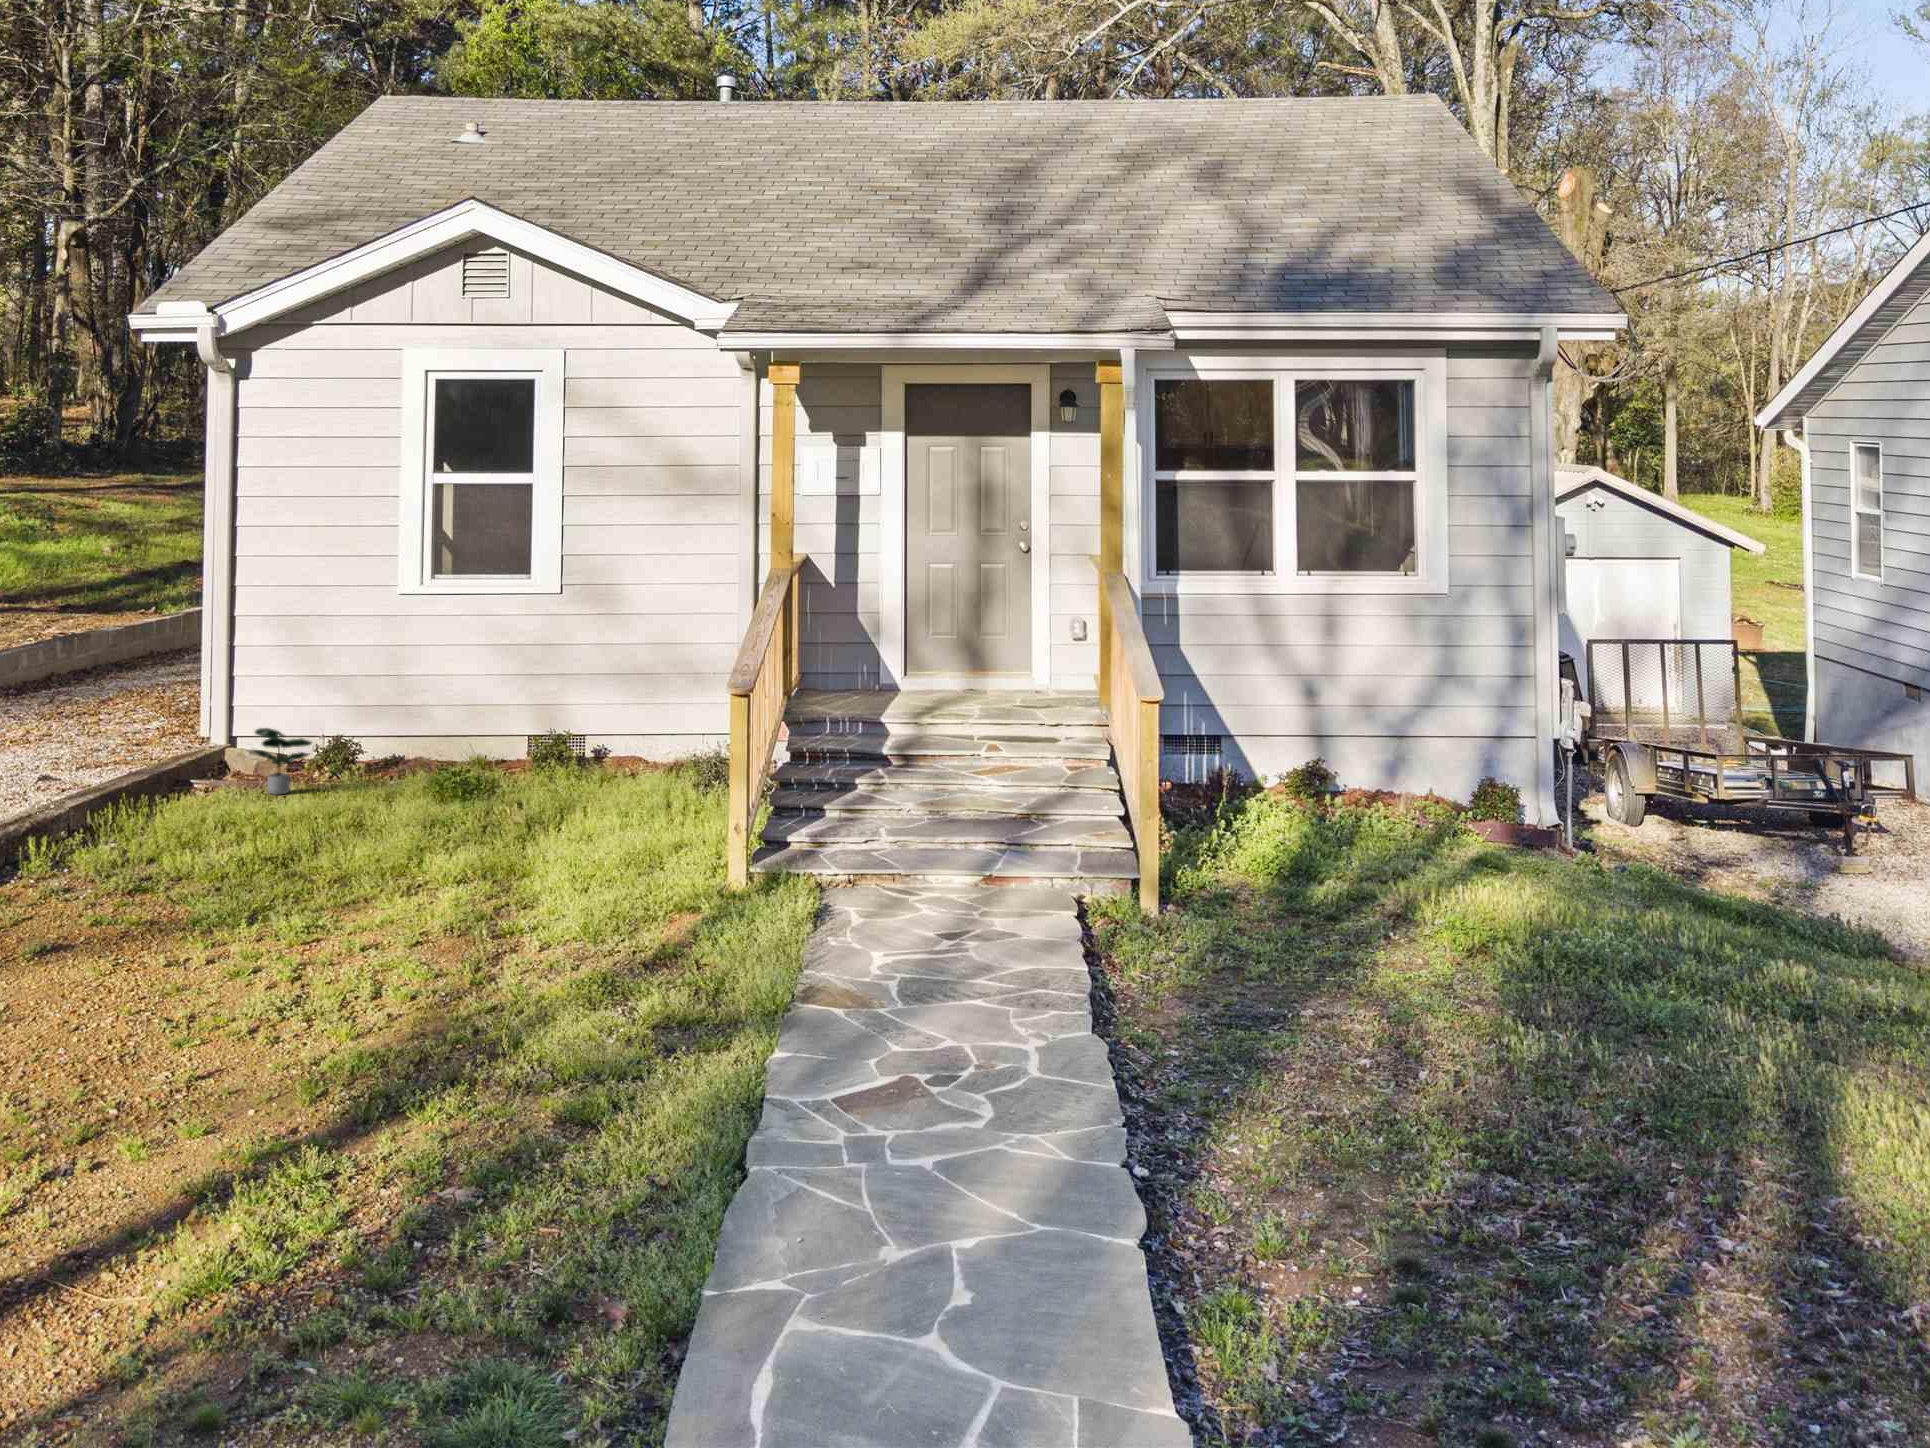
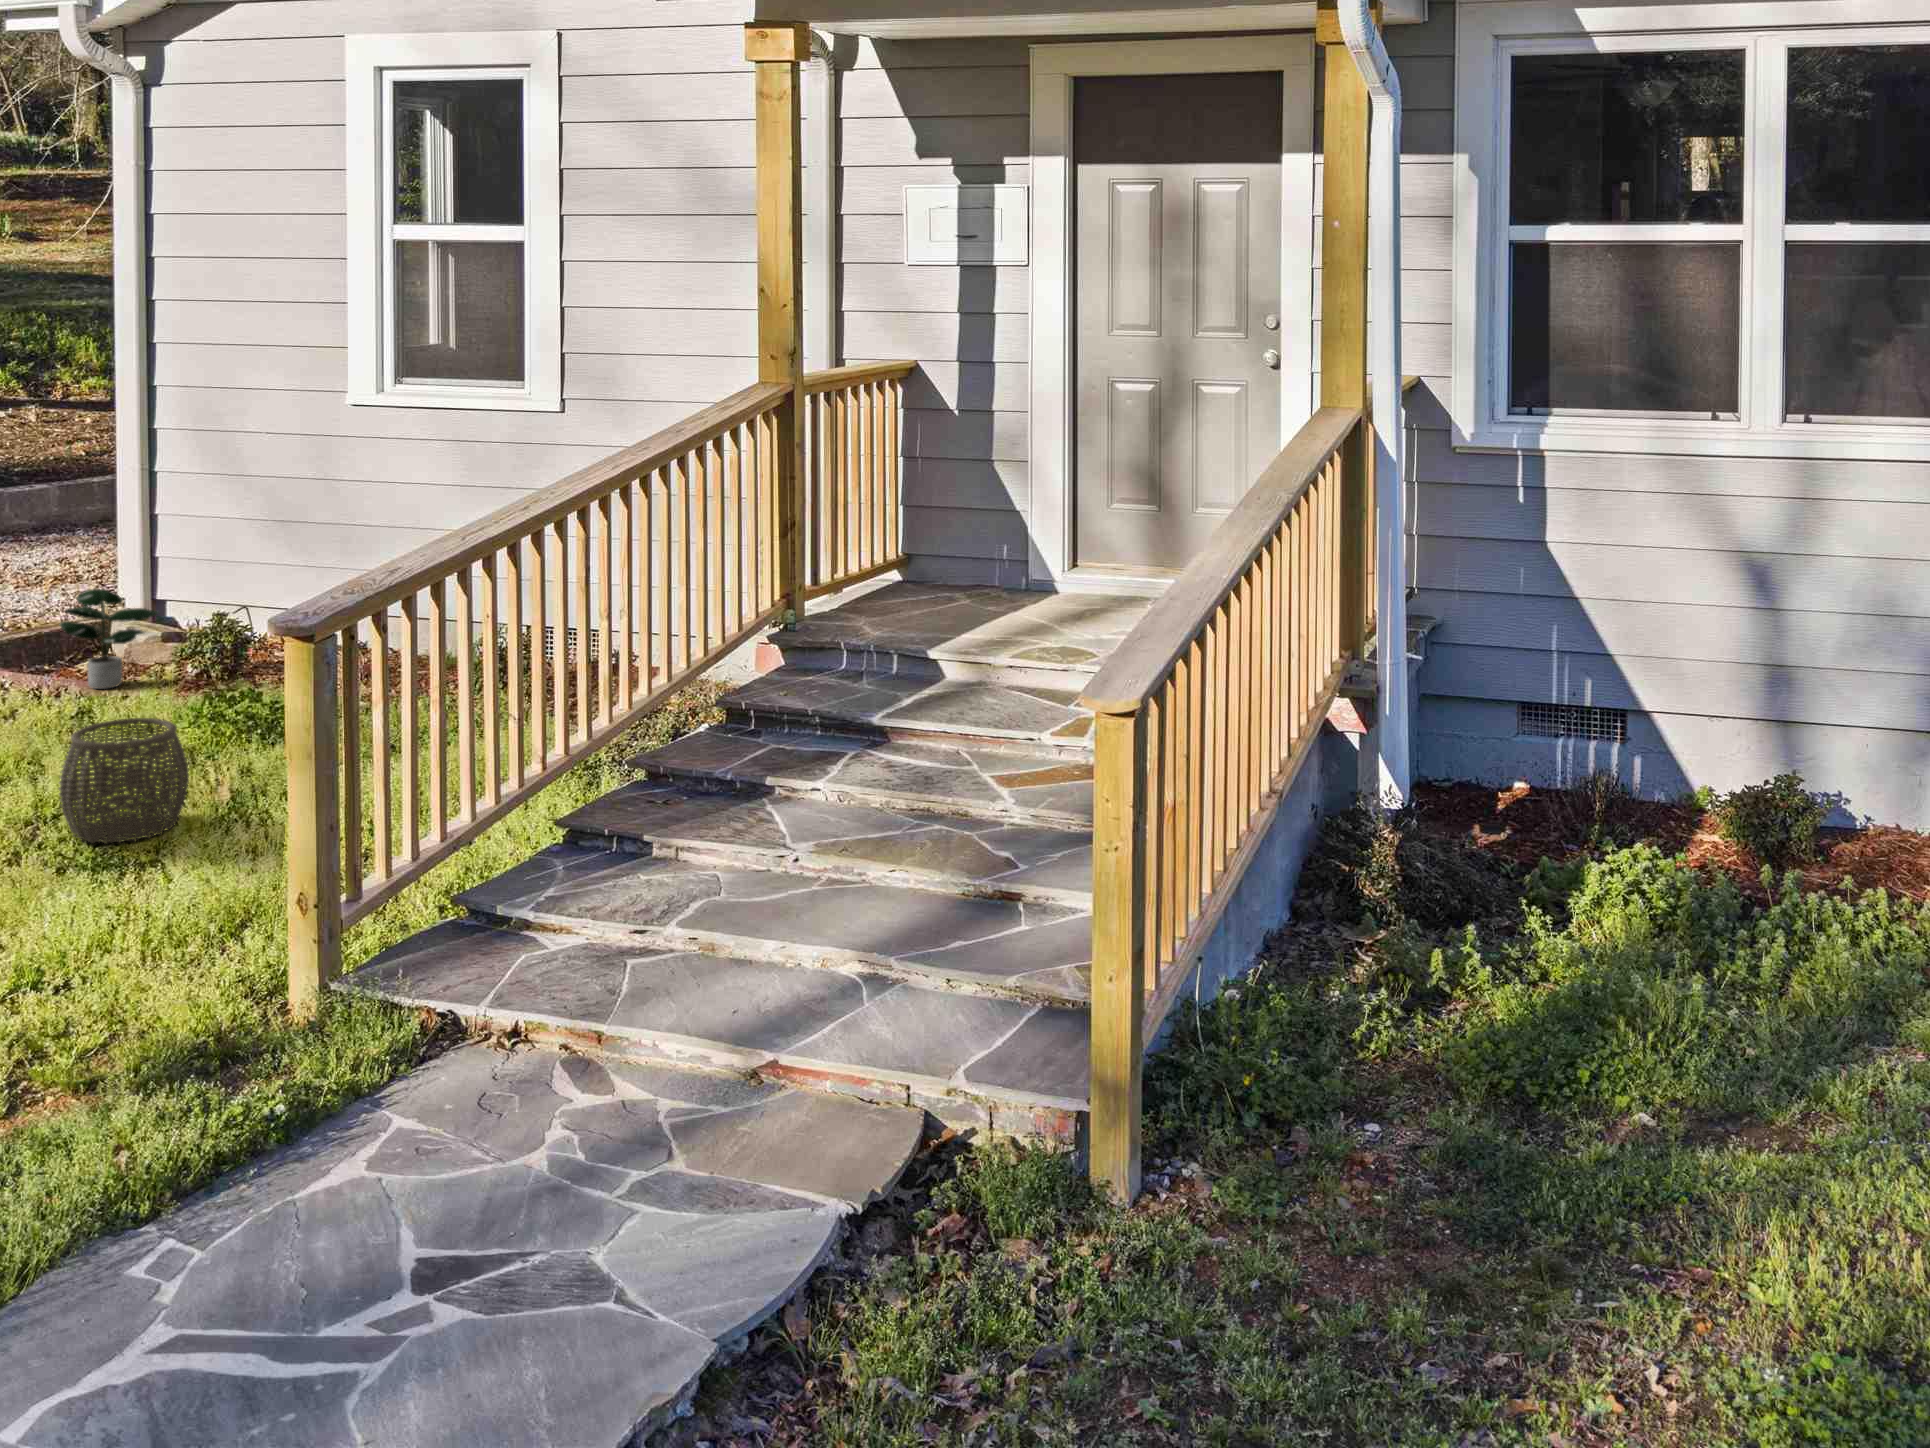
woven basket: none [437,777,509,846] -> present [59,718,189,844]

